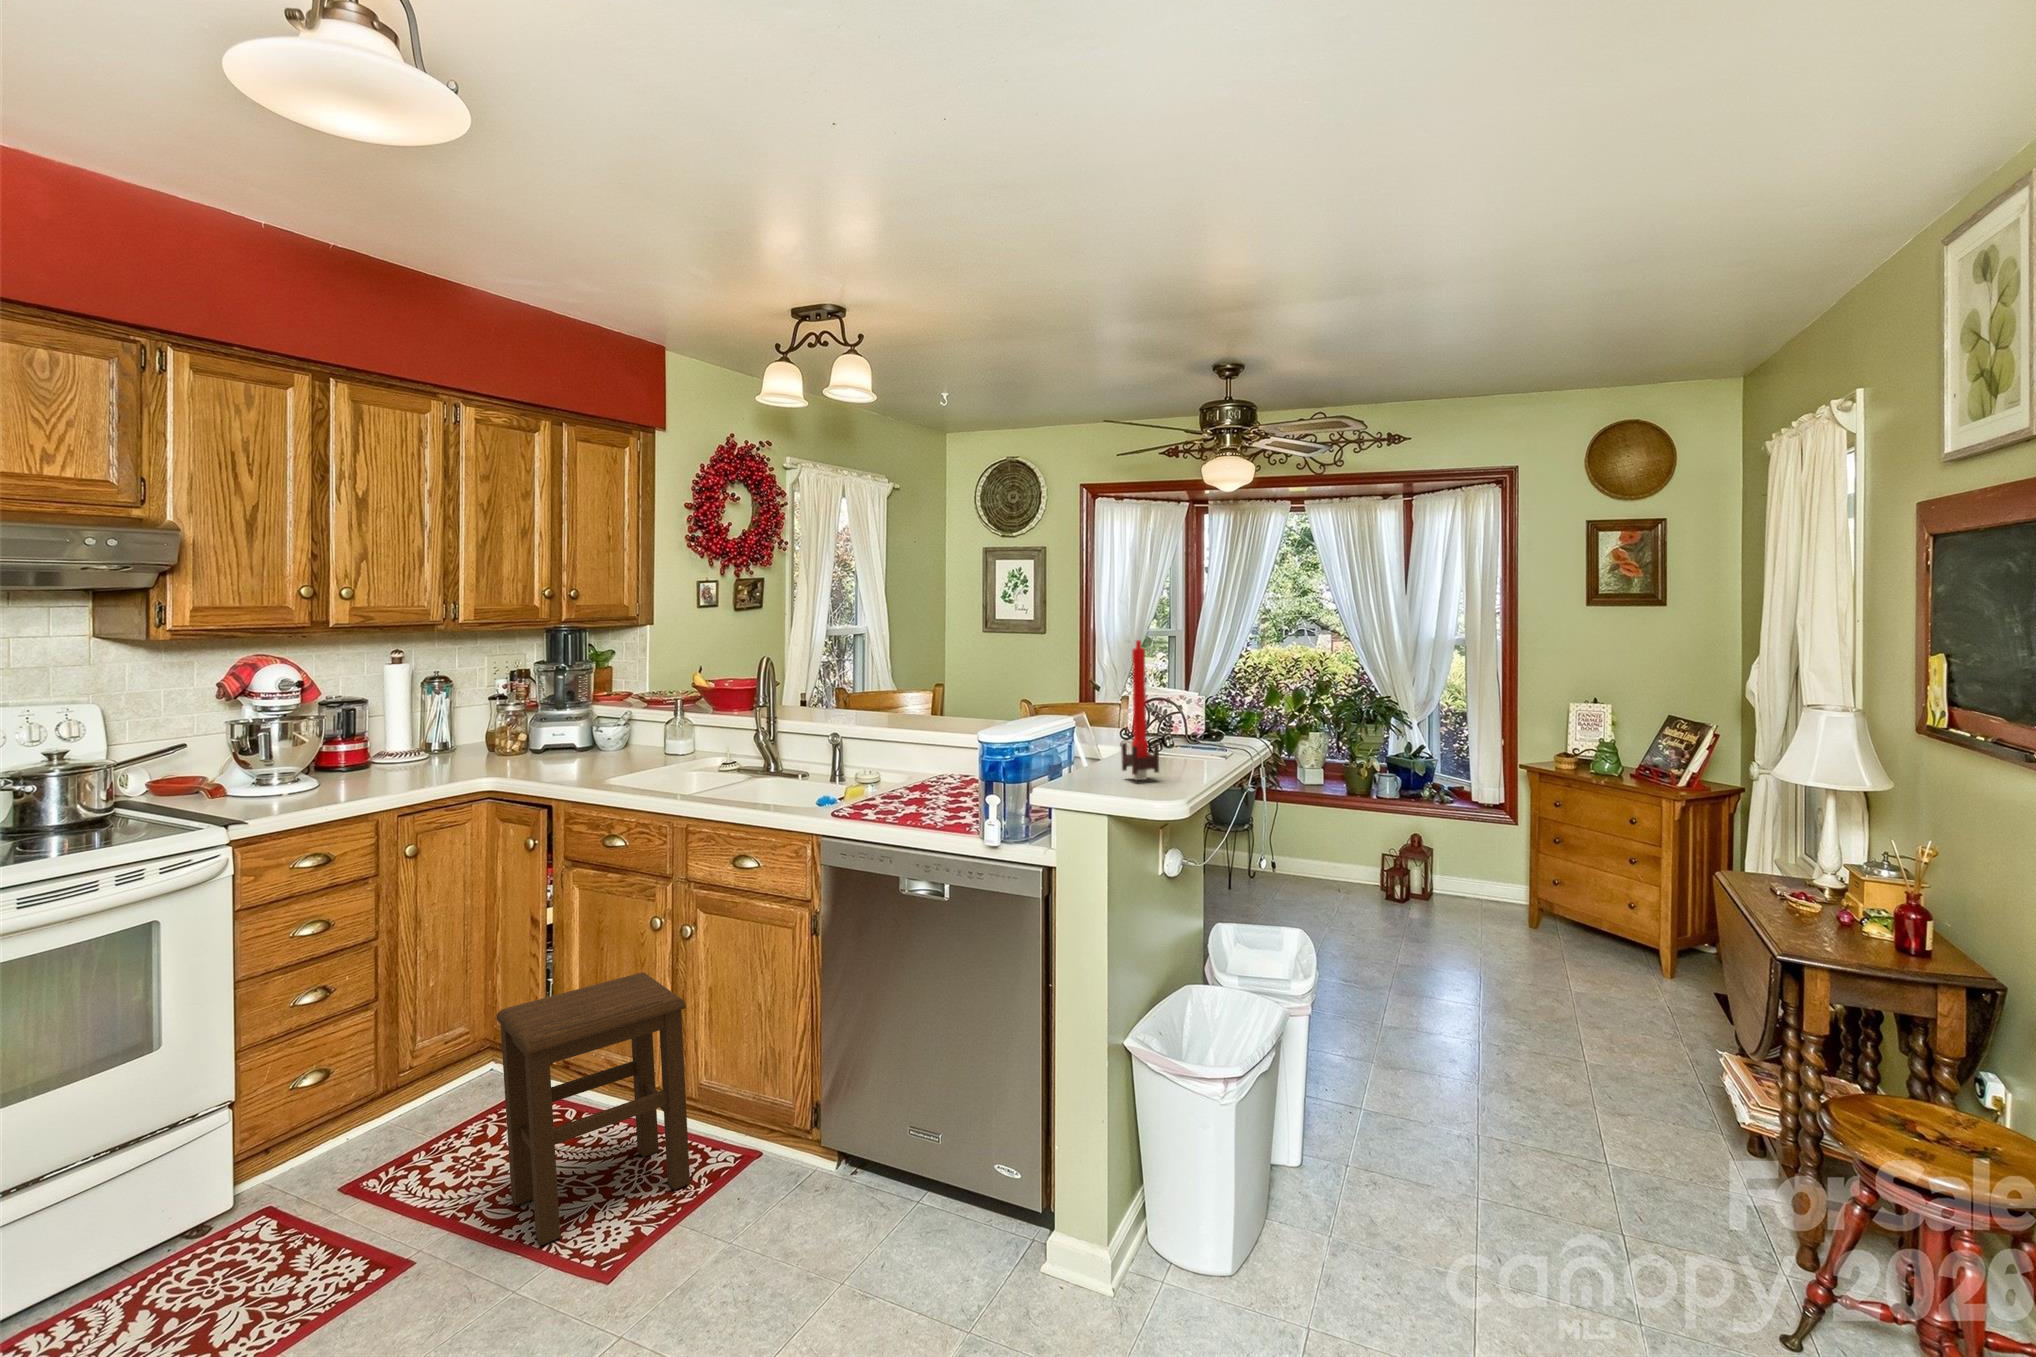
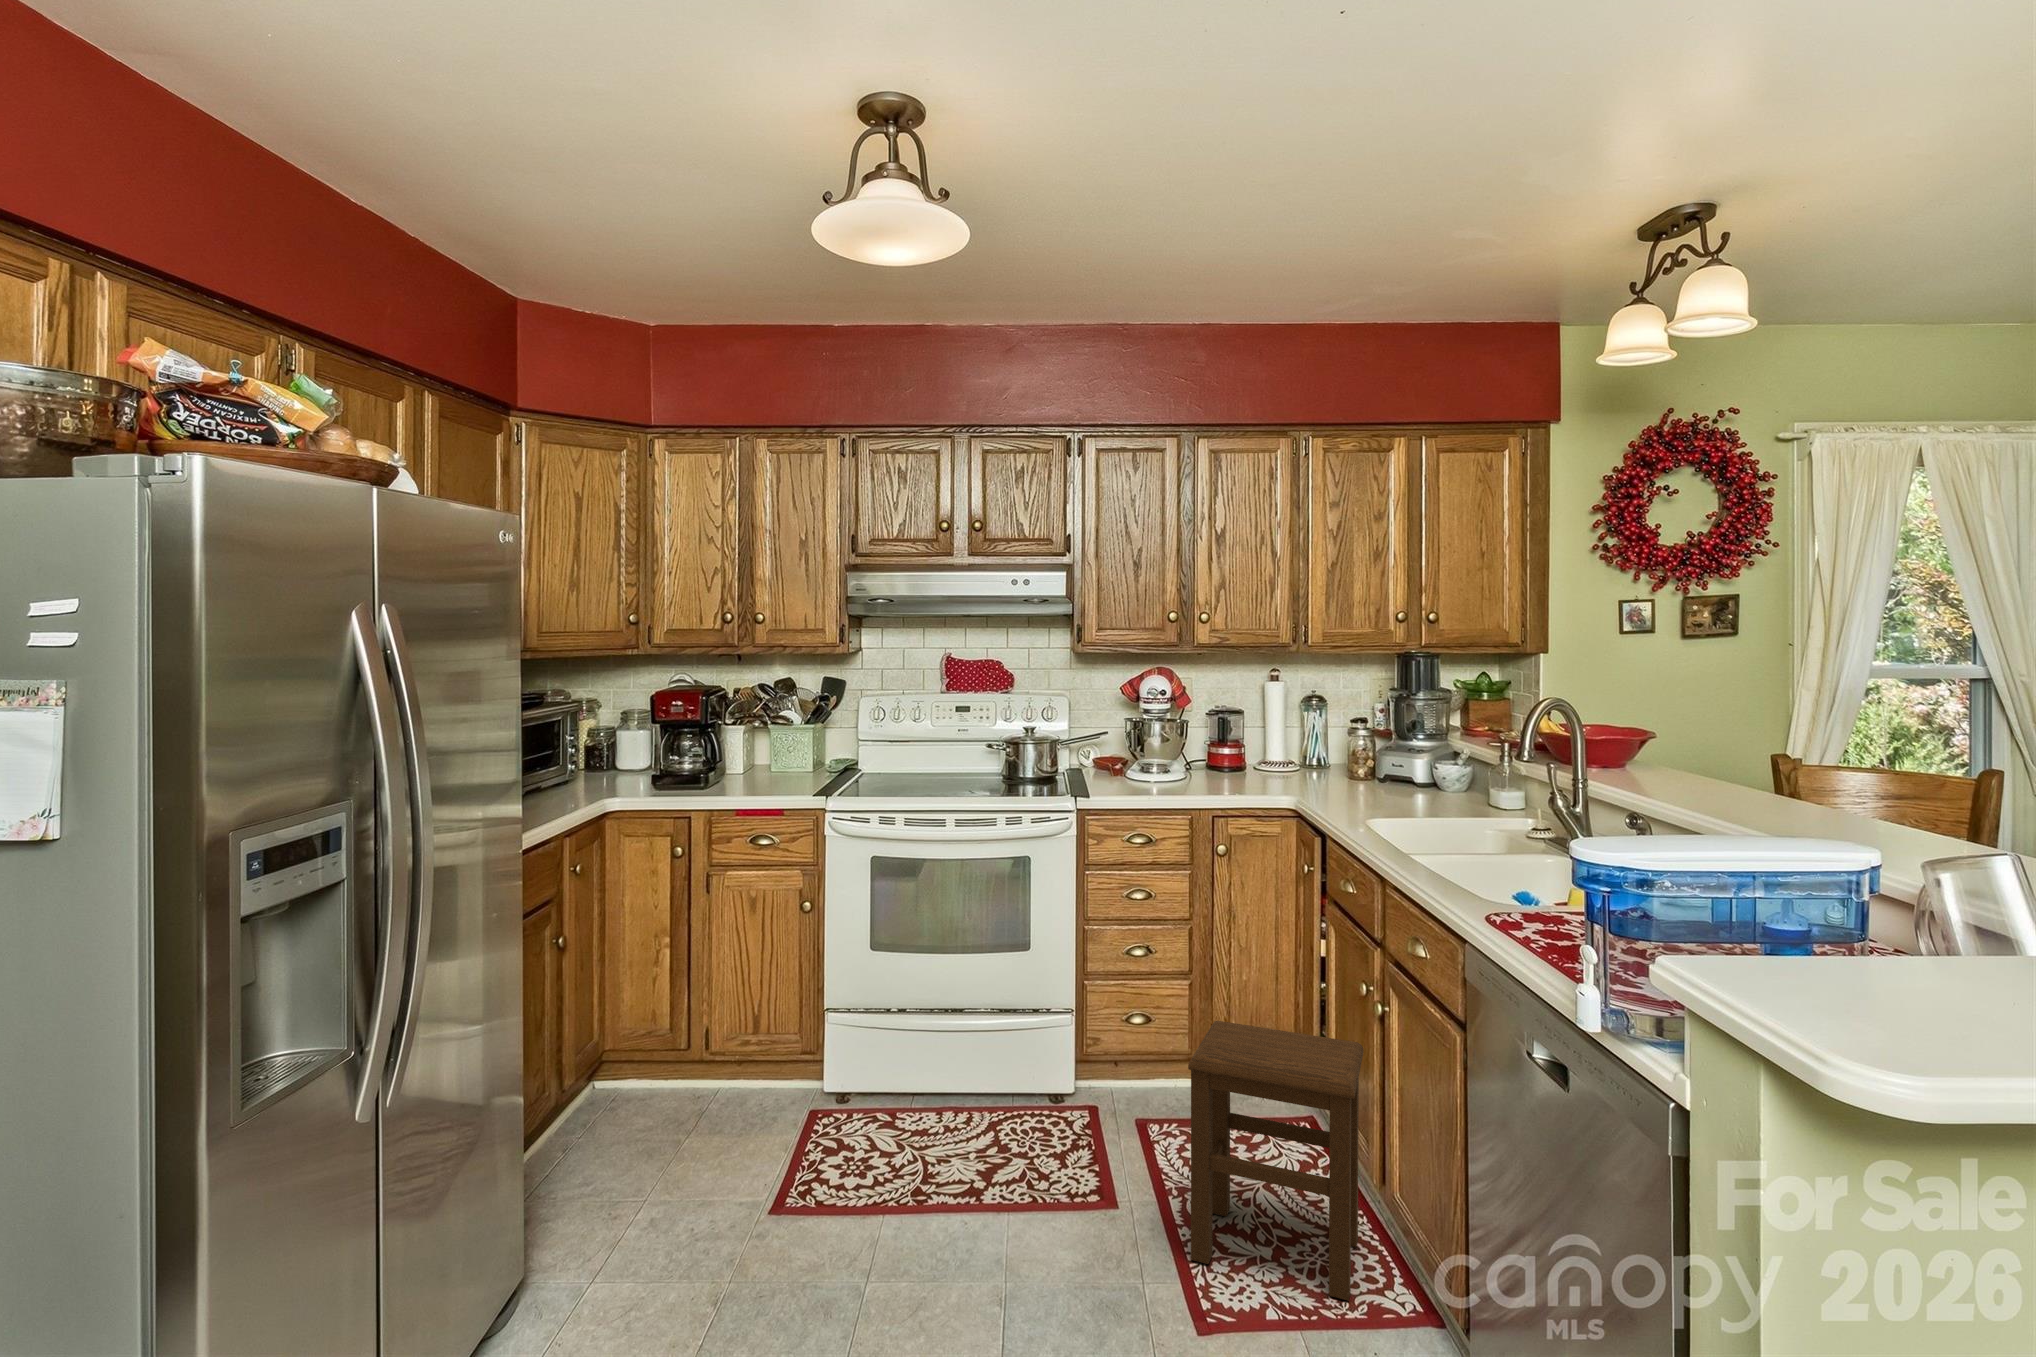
candle: present [1121,640,1159,780] -> none [1848,725,1936,1030]

